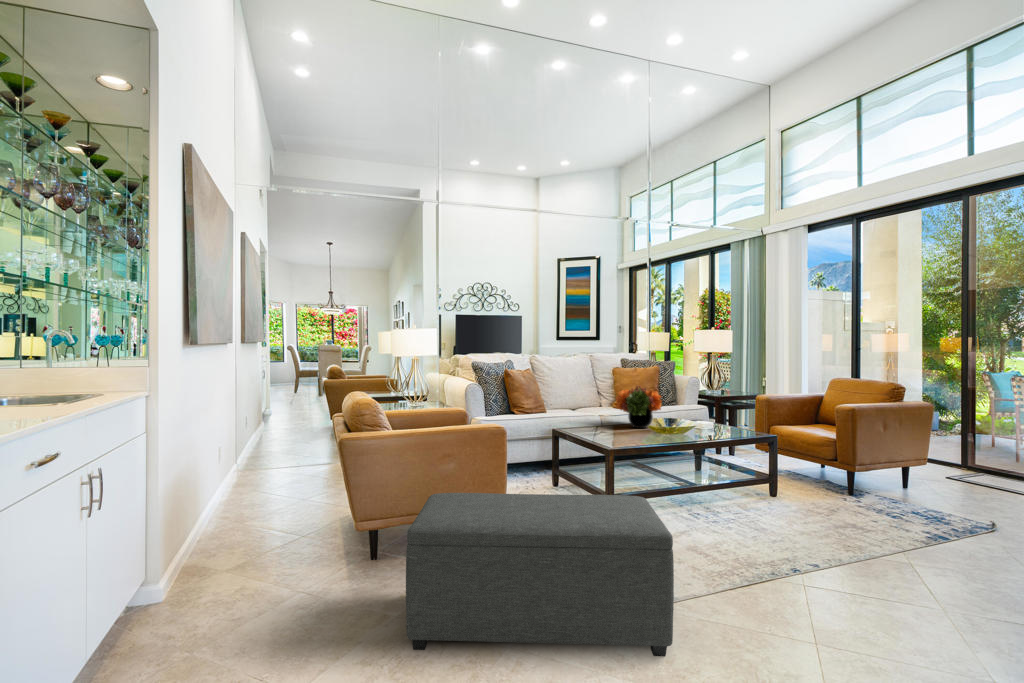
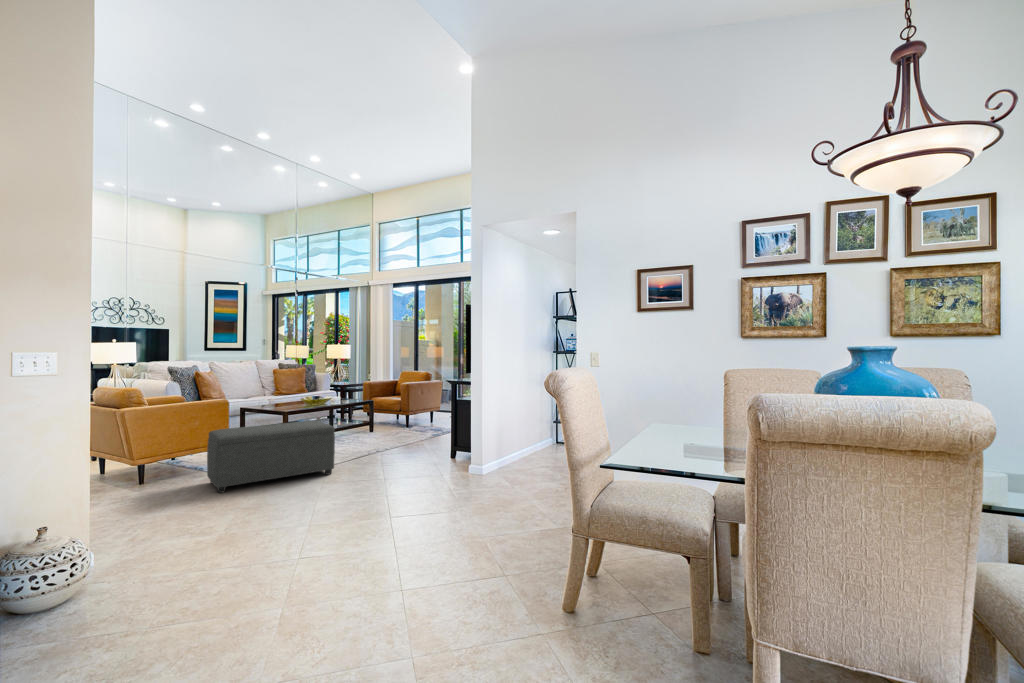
flower arrangement: present [616,386,662,428] -> none [283,378,313,403]

